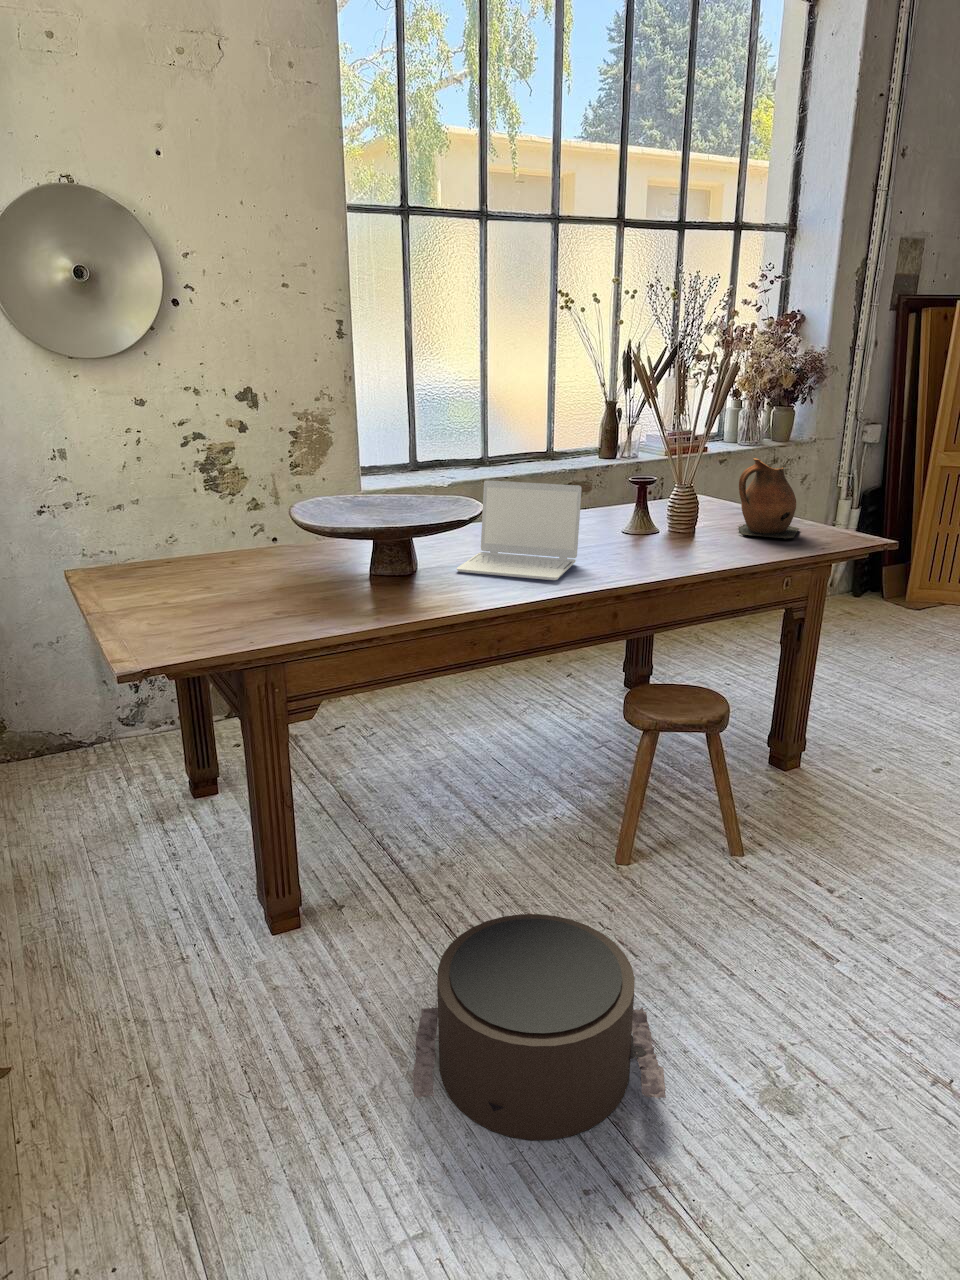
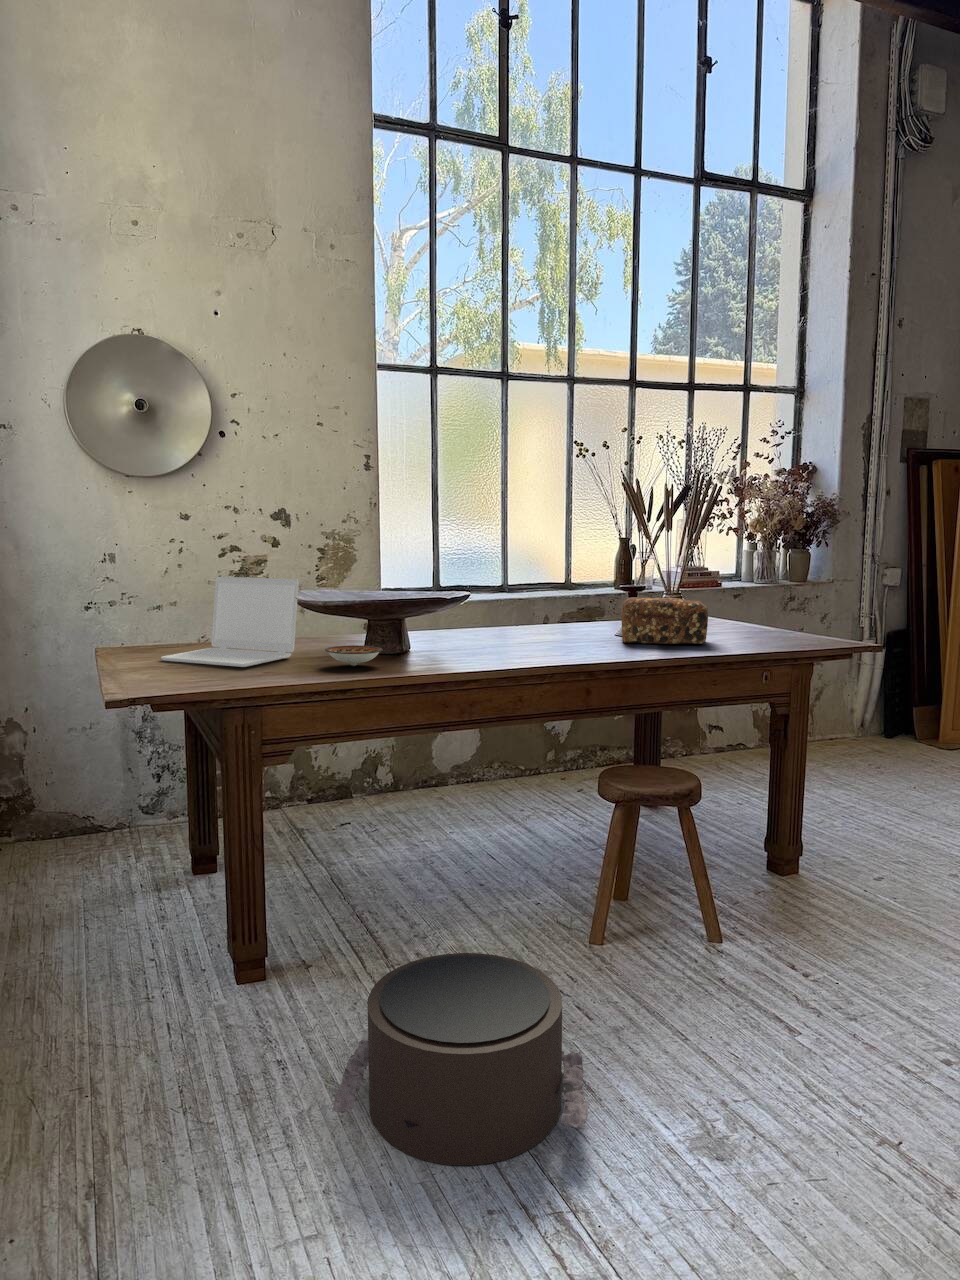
ceramic pitcher: present [738,458,799,539] -> none [720,564,783,638]
laptop: present [457,480,582,580] -> present [161,577,299,667]
bread loaf: none [638,501,734,553] -> present [621,597,708,644]
ceramic bowl: none [344,580,406,605] -> present [325,645,383,666]

